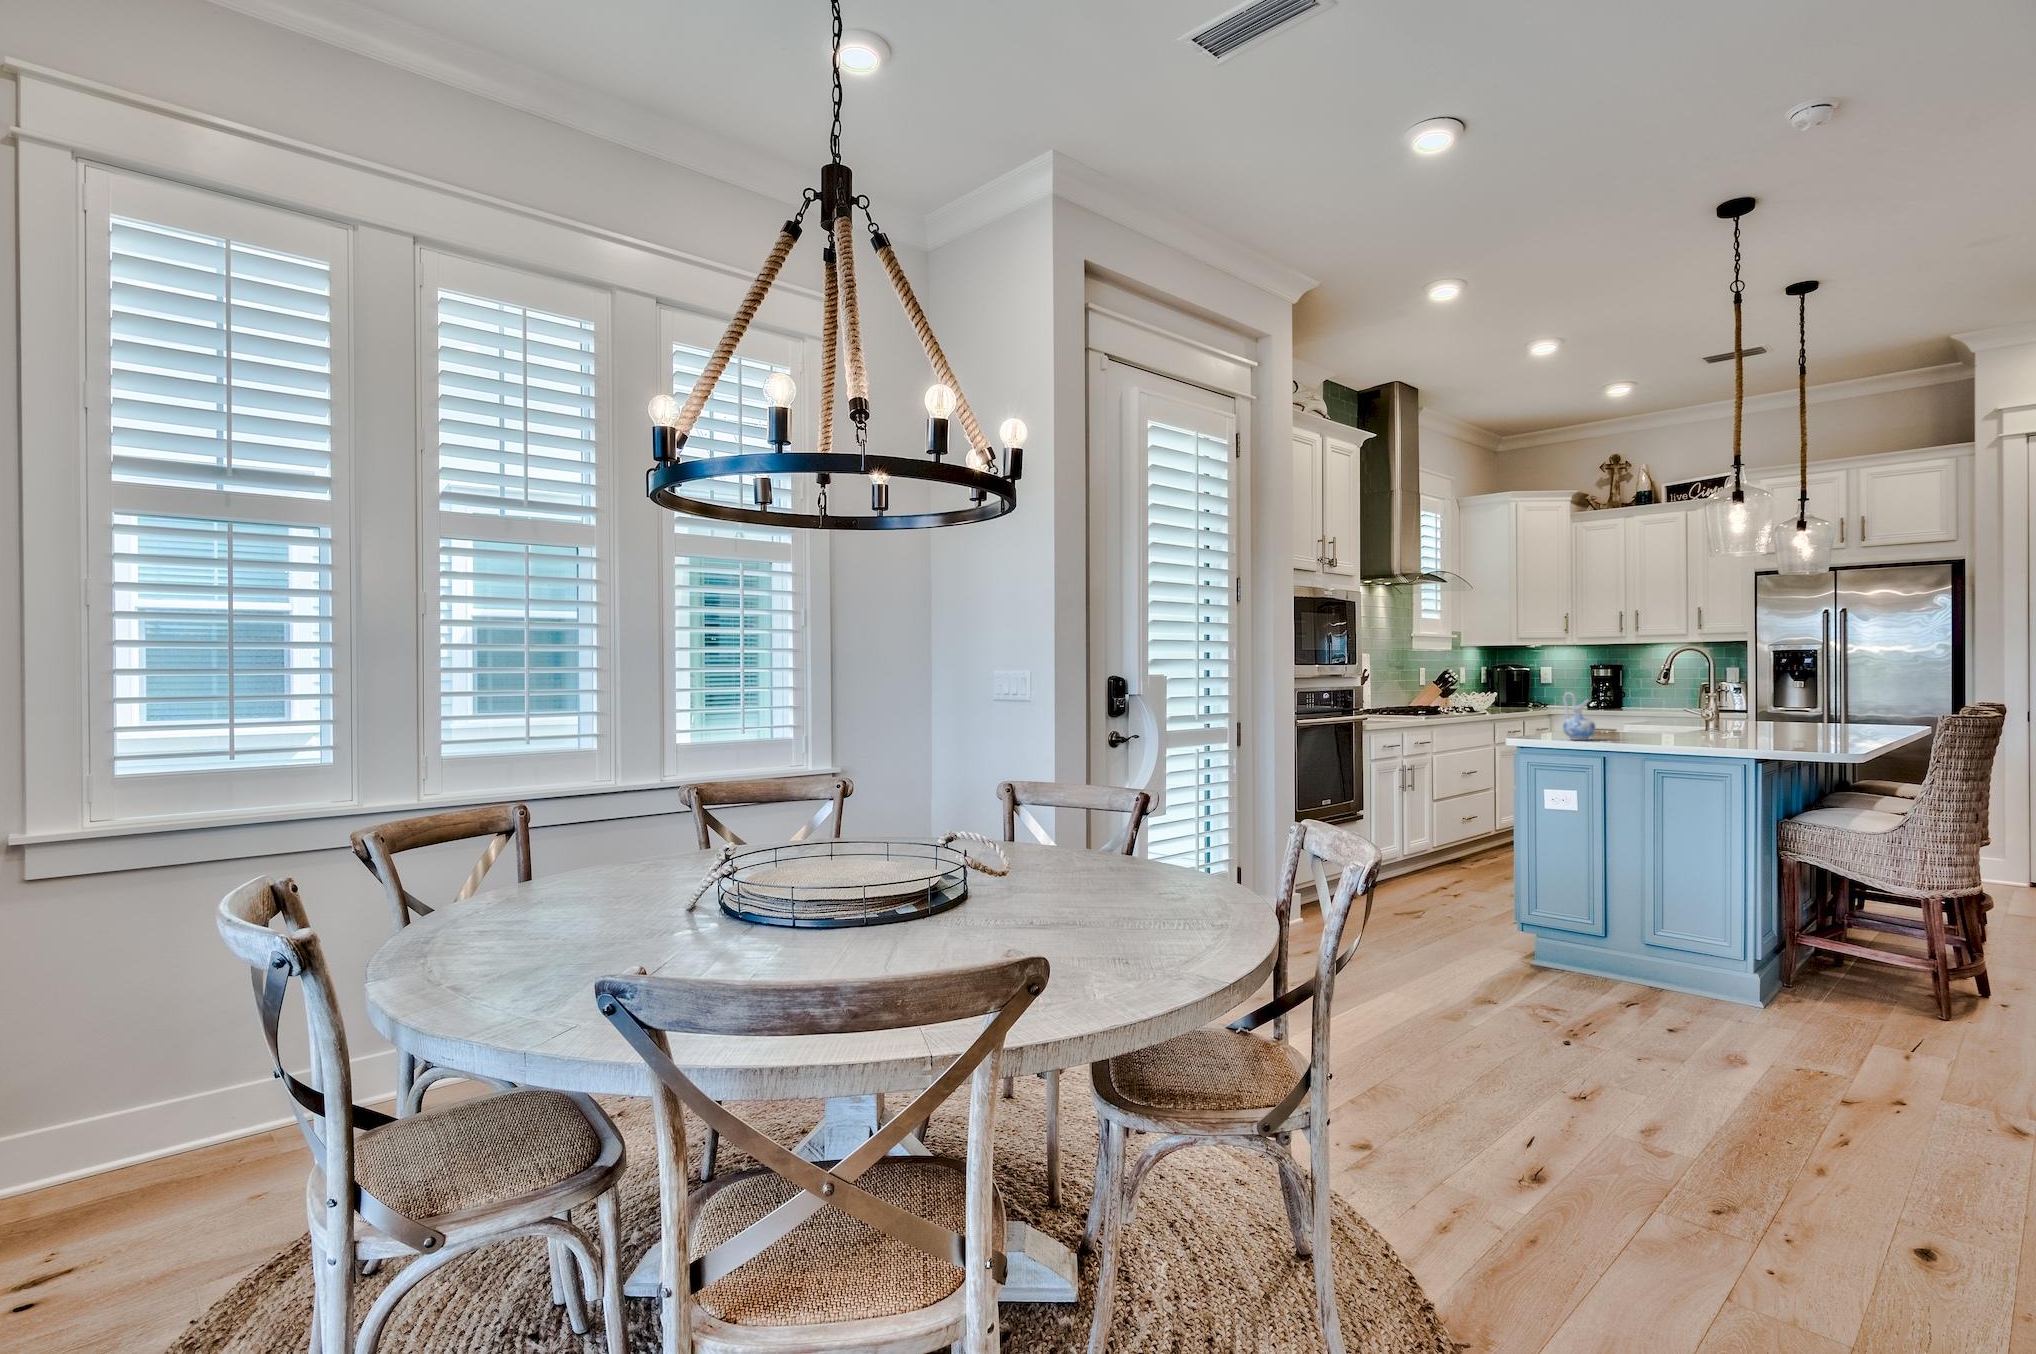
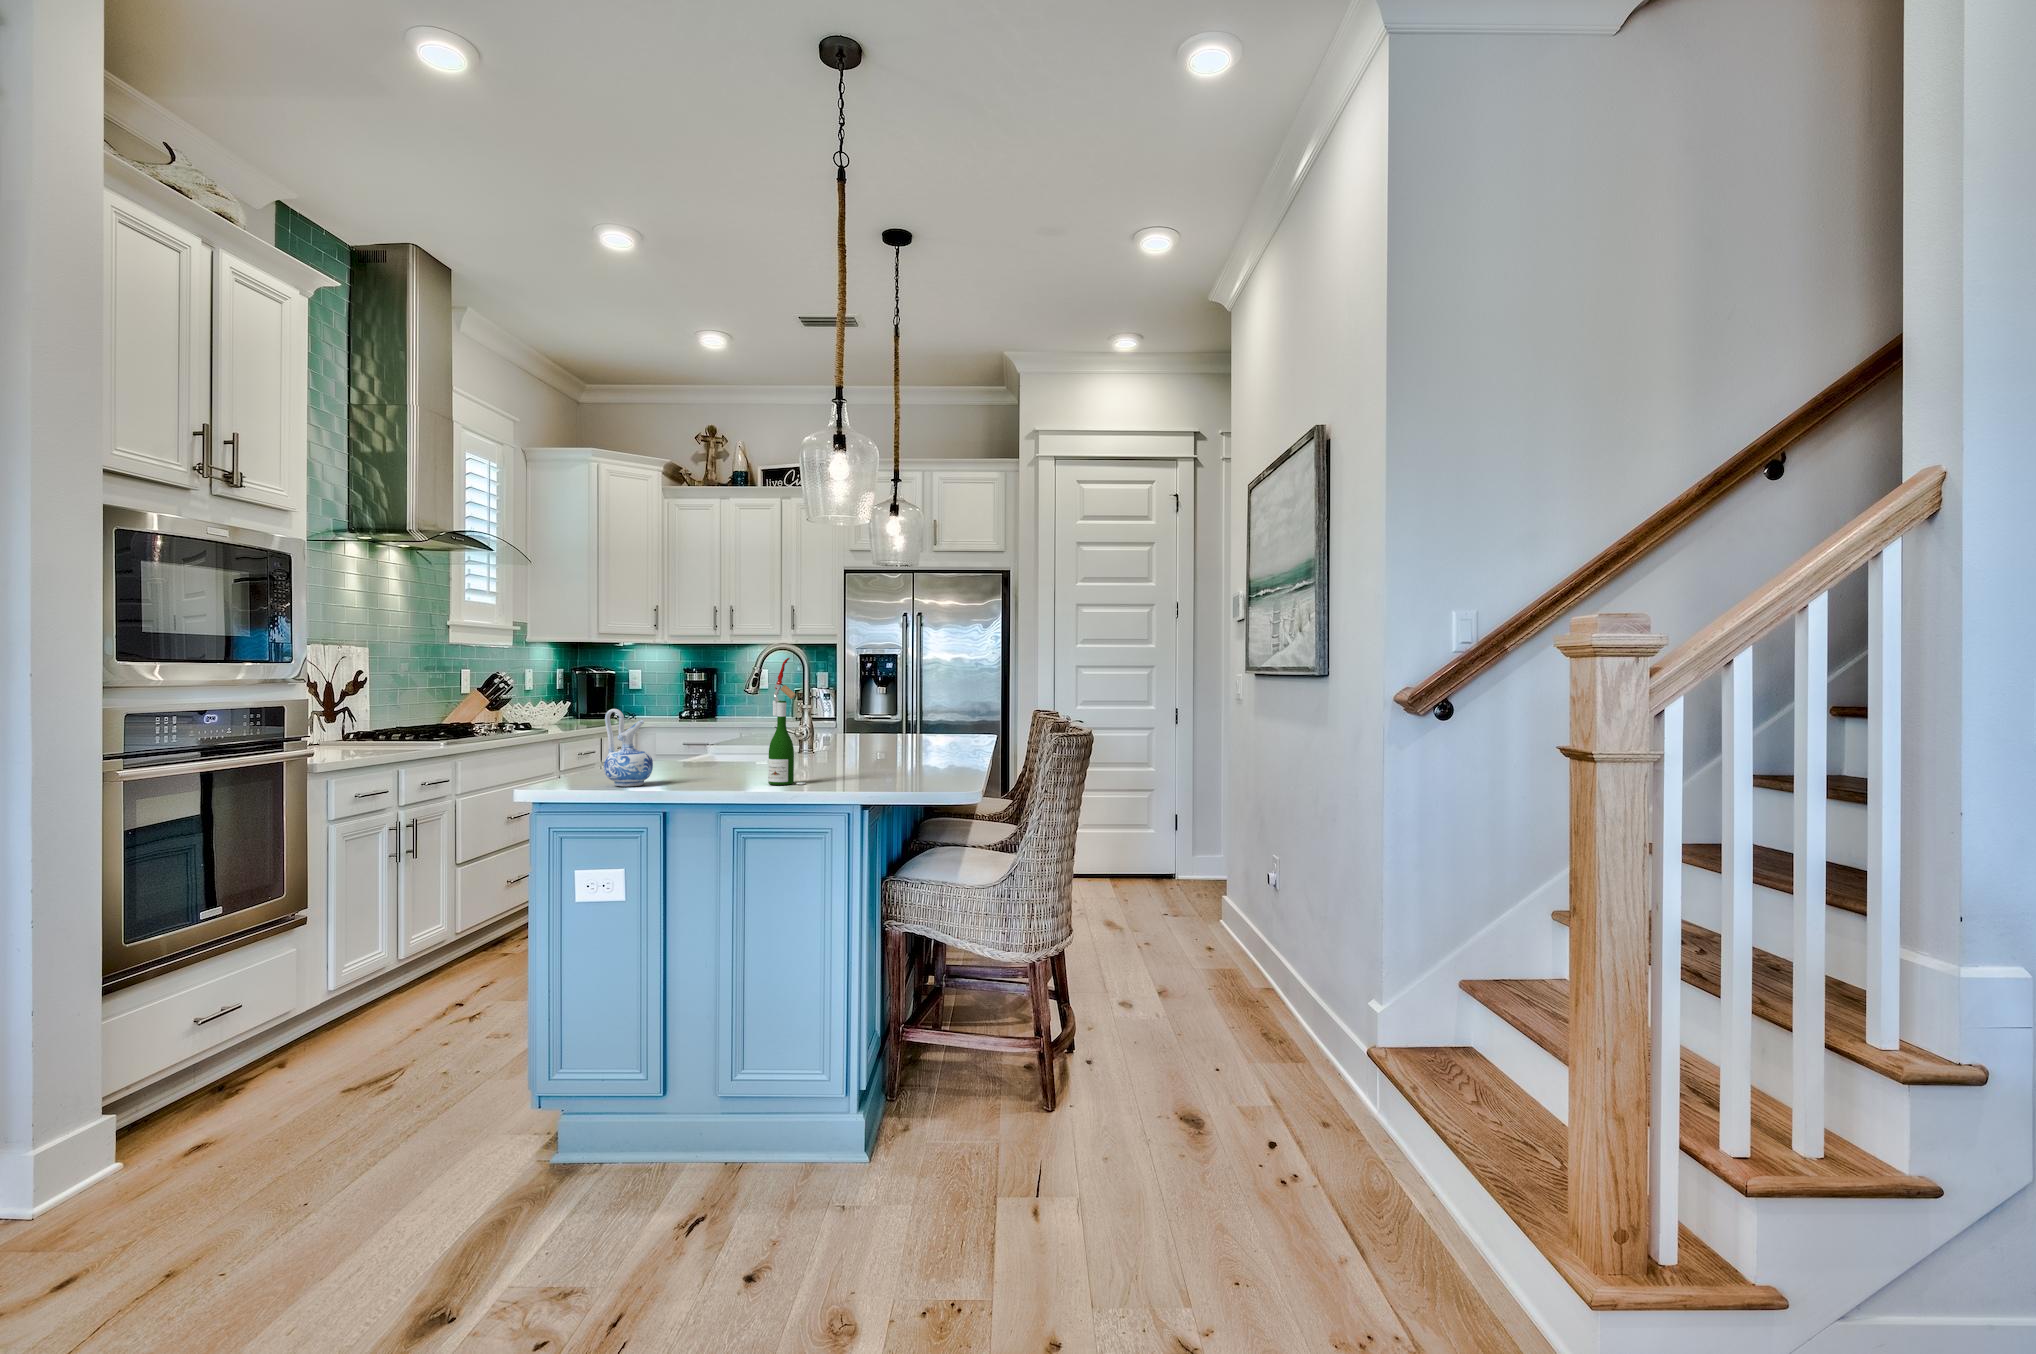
wine bottle: none [1680,659,1709,744] -> present [768,658,805,785]

